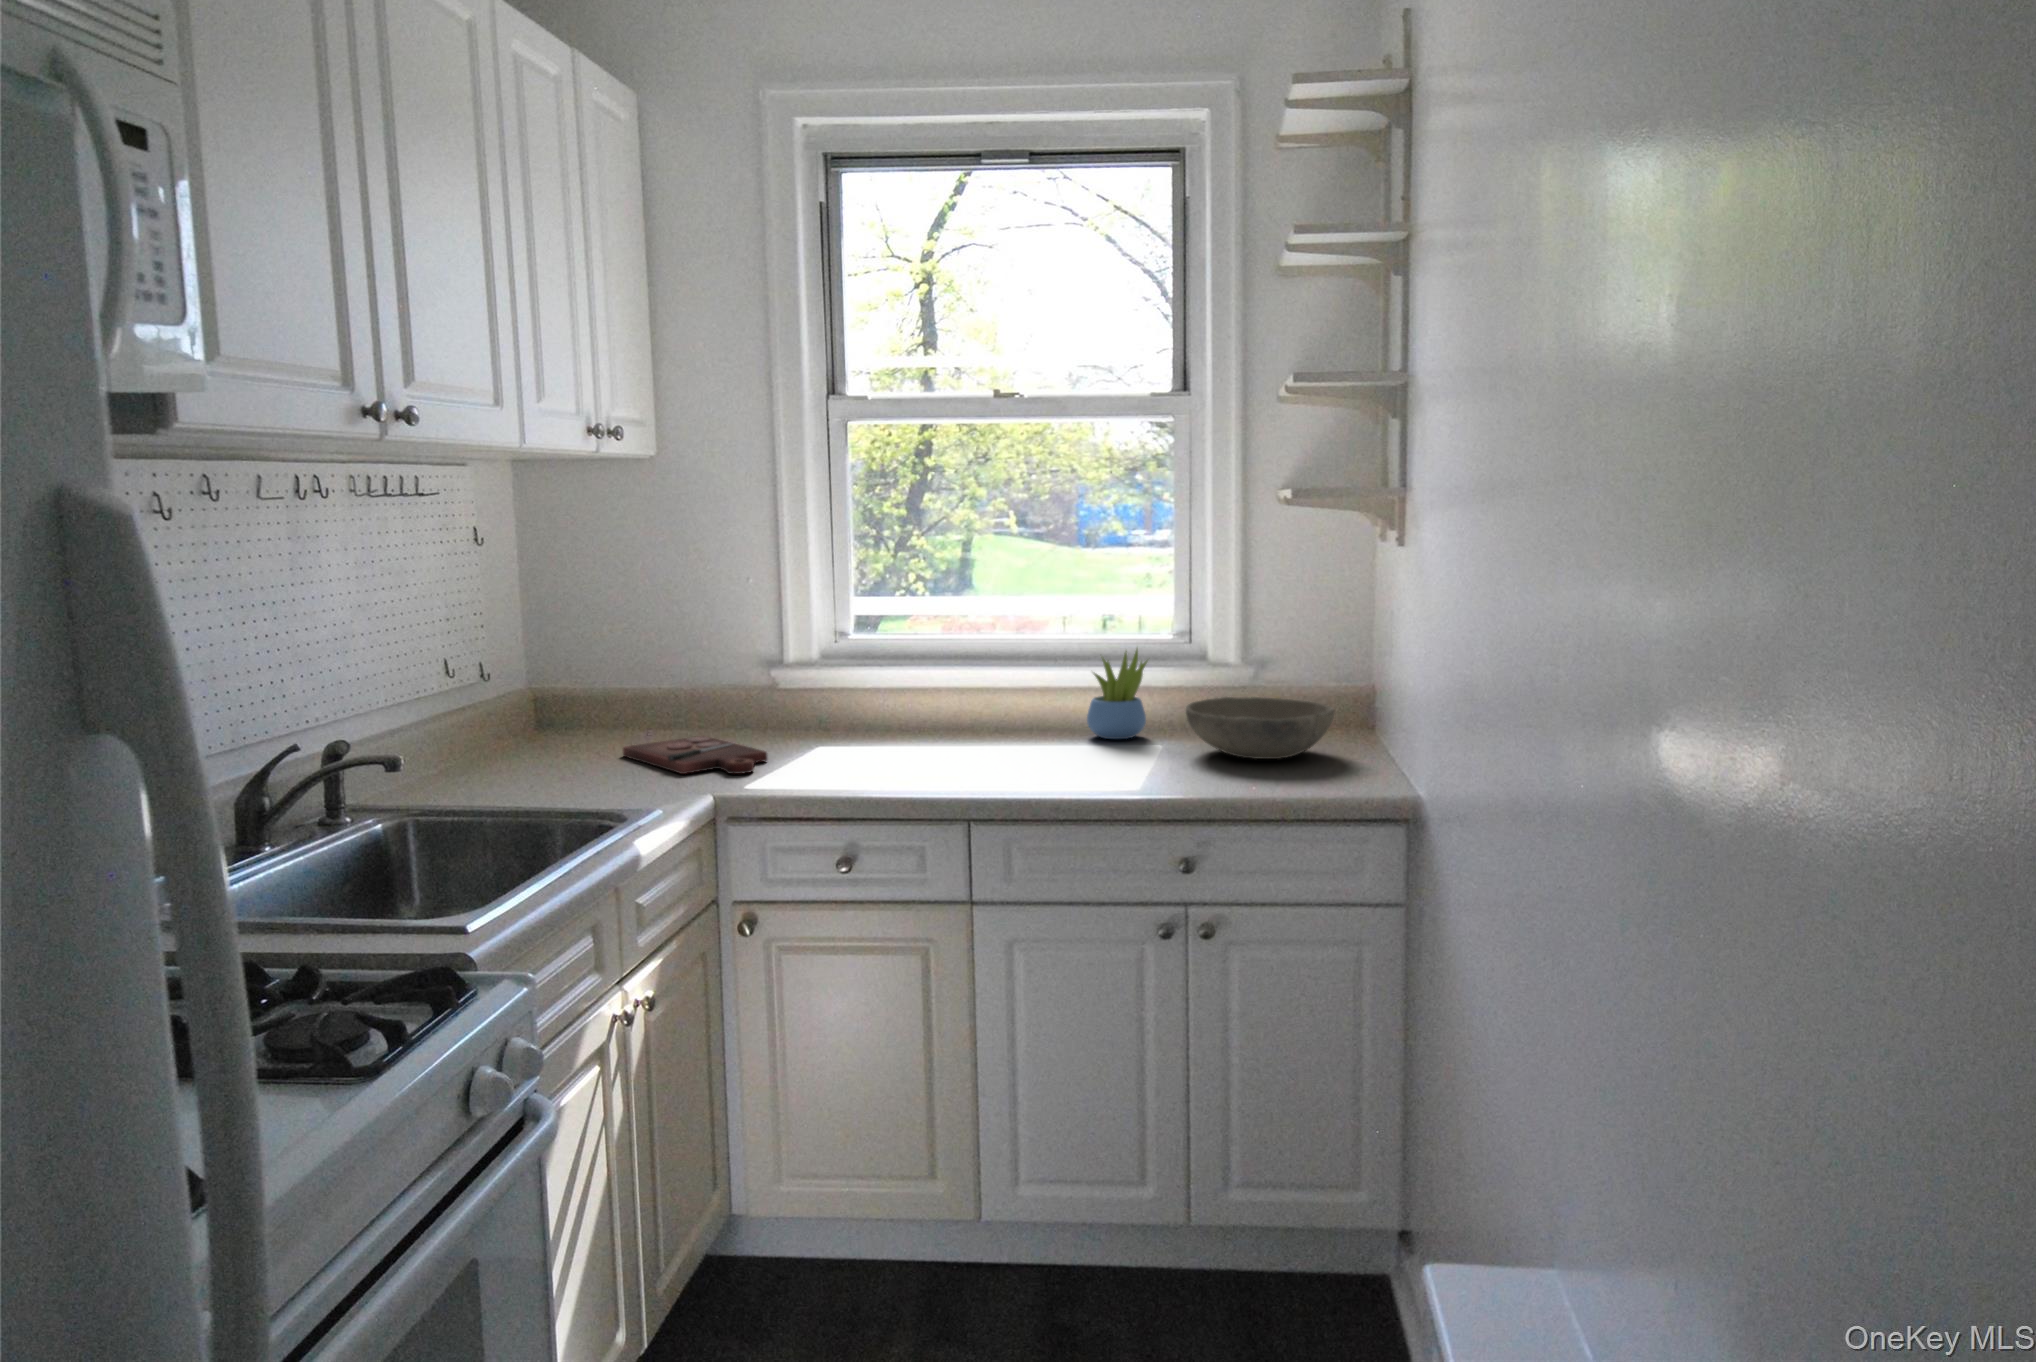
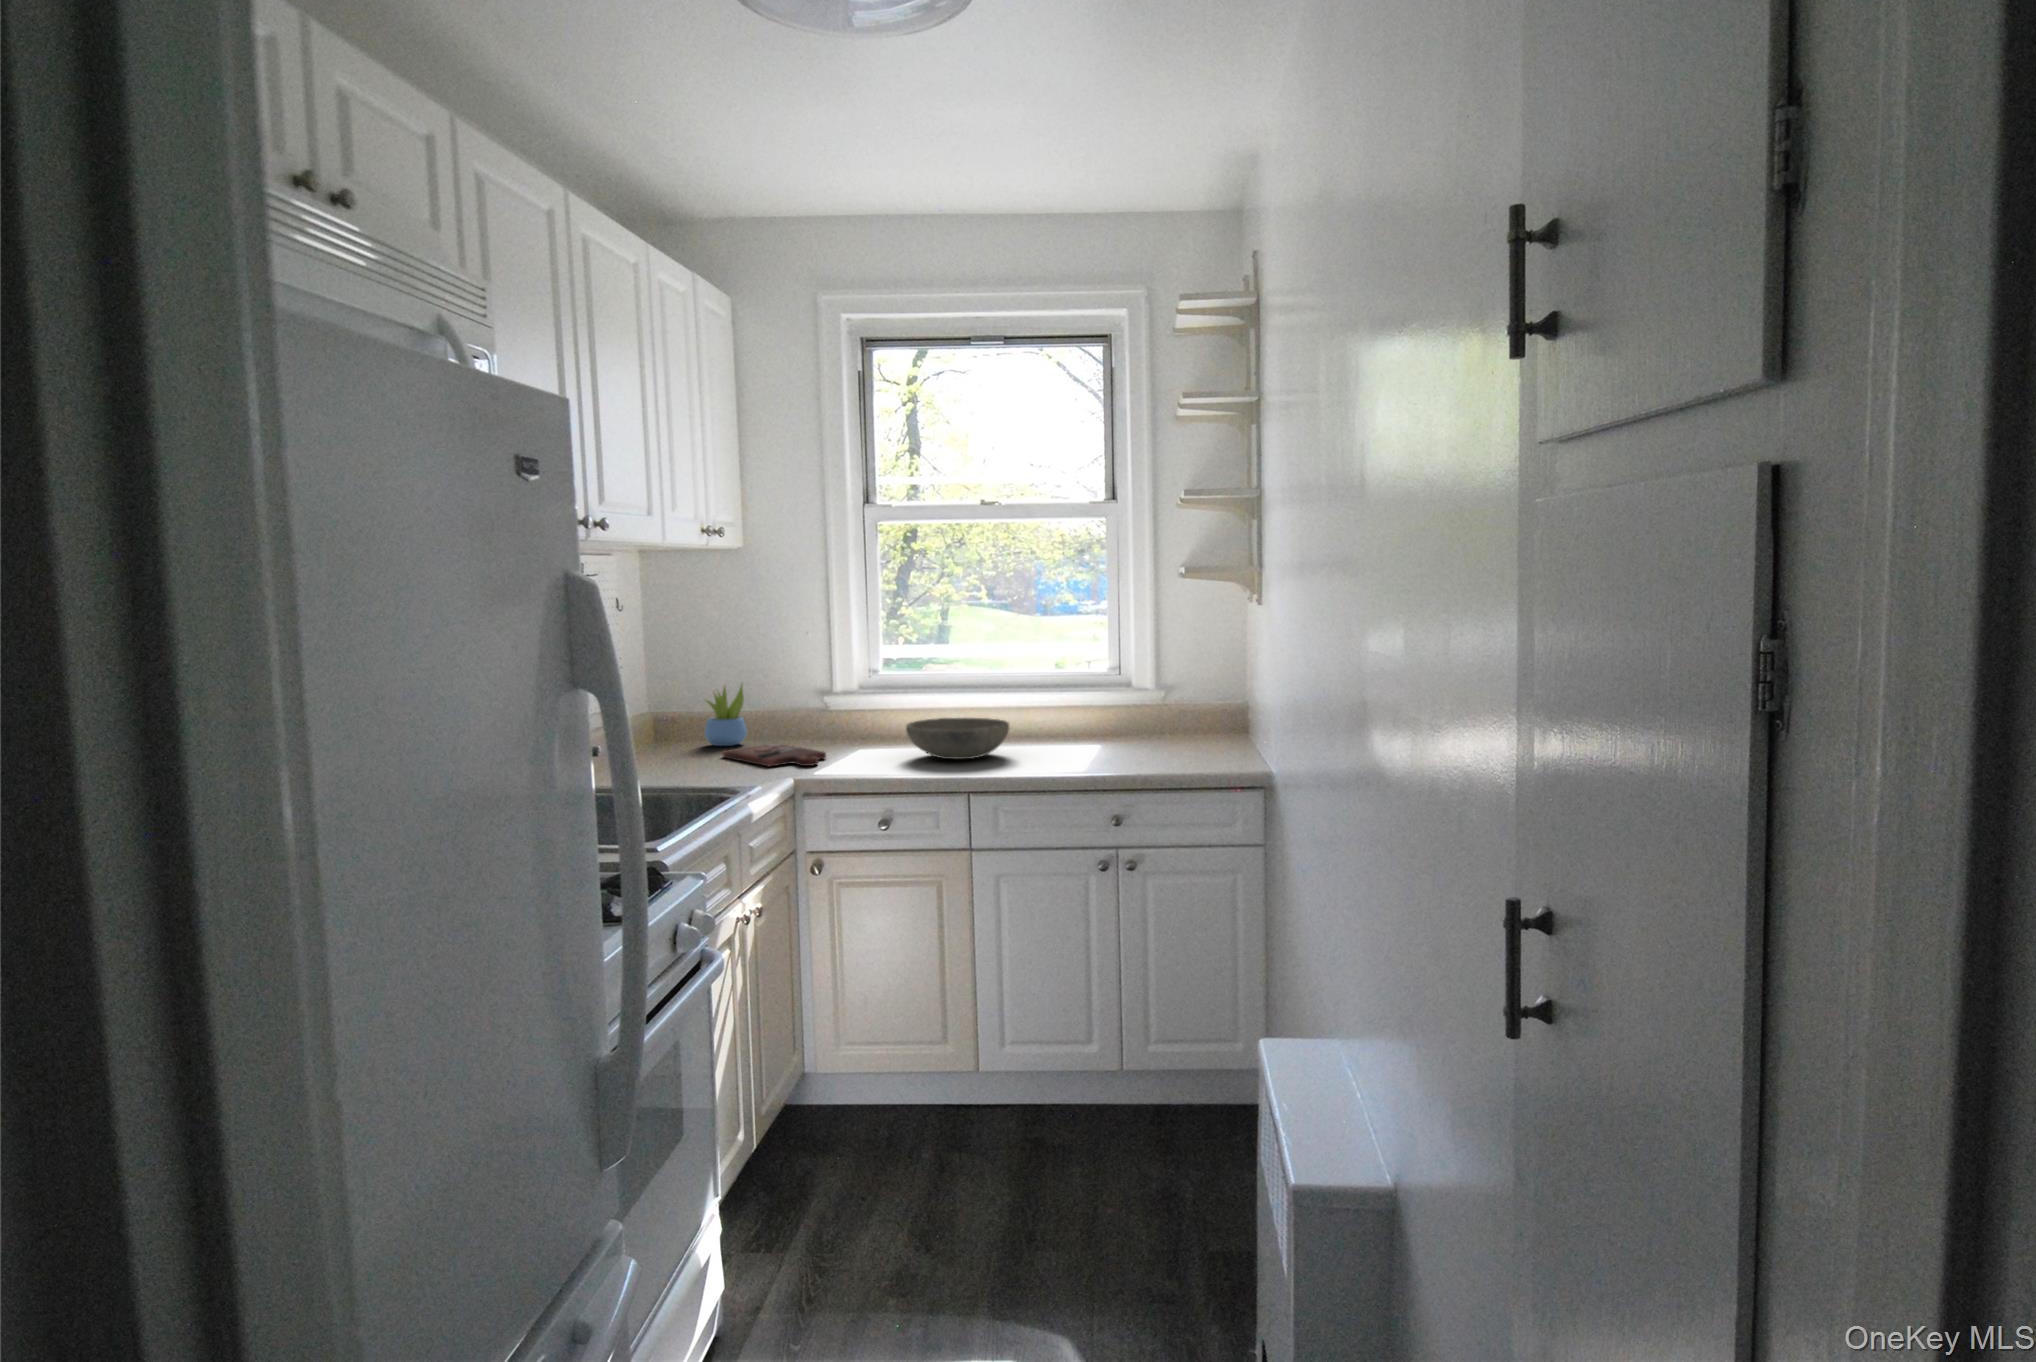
succulent plant: present [1087,649,1147,739] -> present [704,685,747,746]
bowl: present [1186,697,1335,759] -> present [906,718,1009,759]

